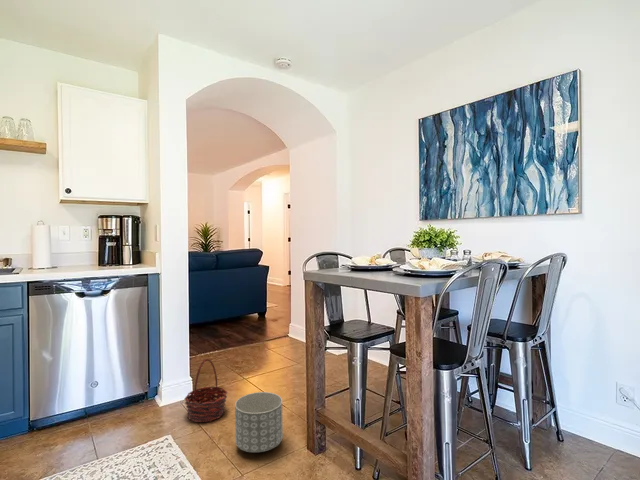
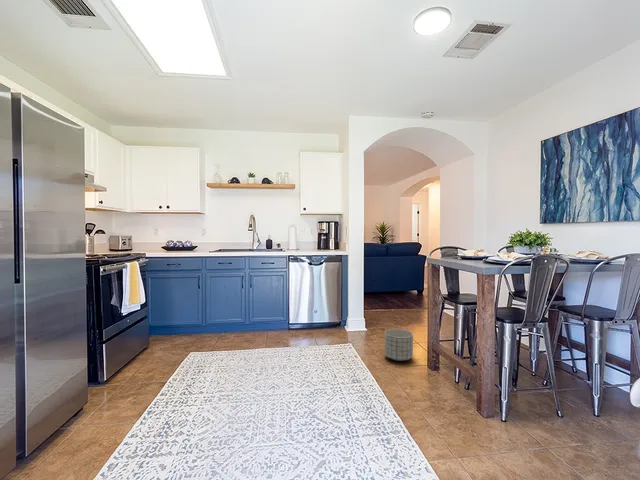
basket: present [185,359,227,422] -> none [359,307,384,342]

